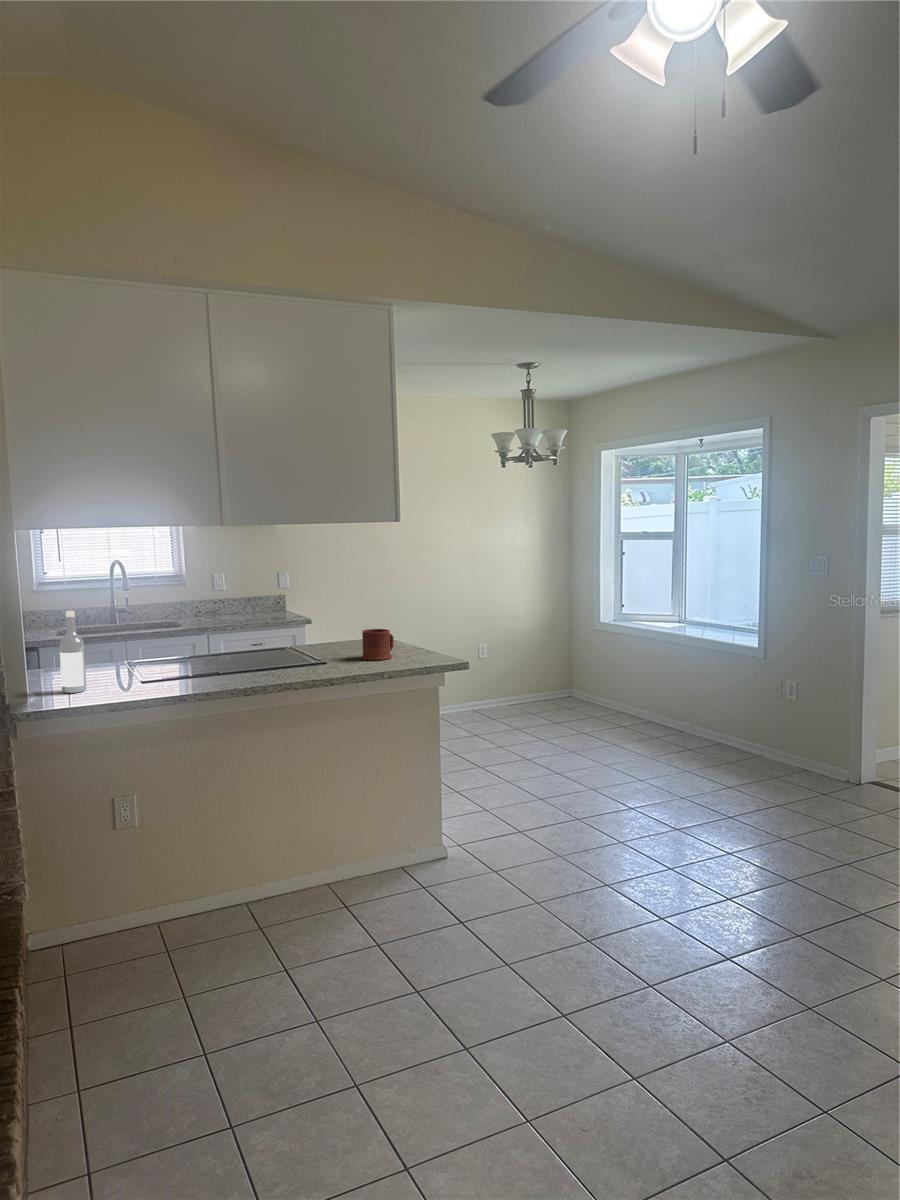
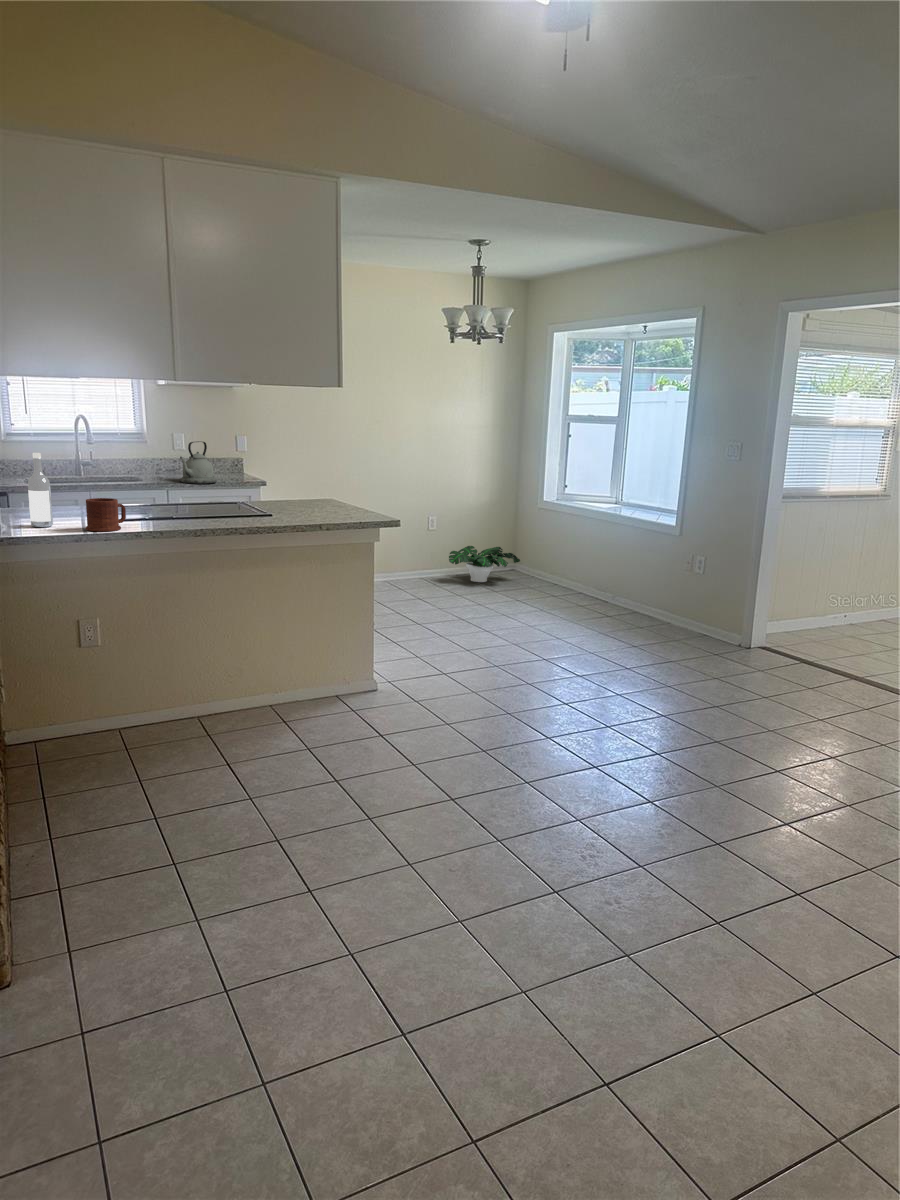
kettle: none [221,582,259,627] -> present [180,441,217,484]
mug: present [361,629,394,660] -> present [86,498,126,531]
potted plant: none [503,673,580,713] -> present [449,546,520,582]

